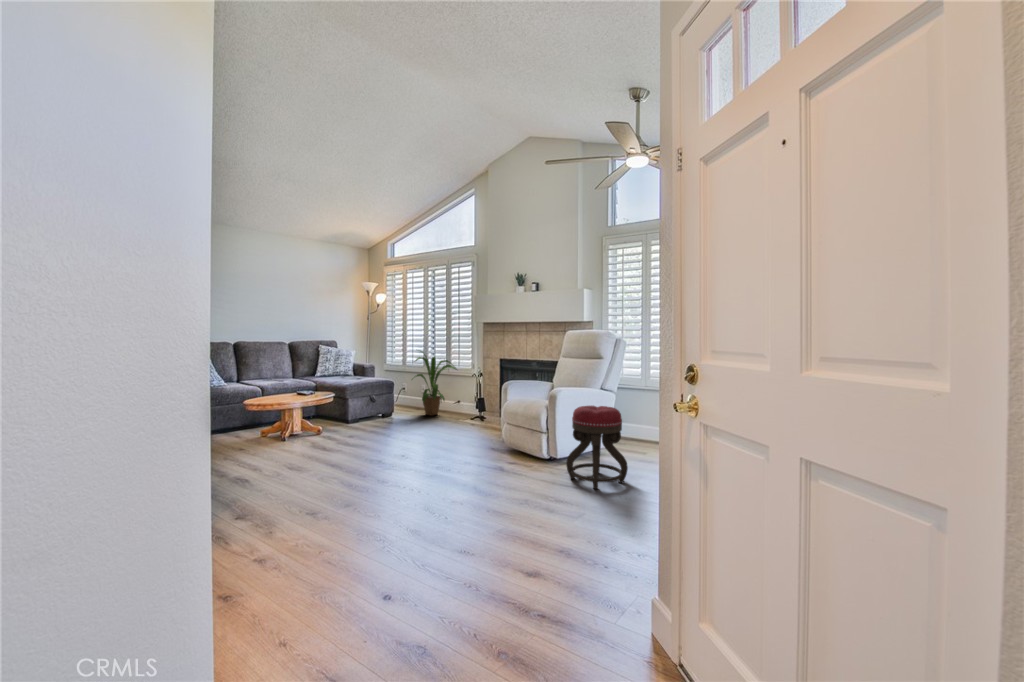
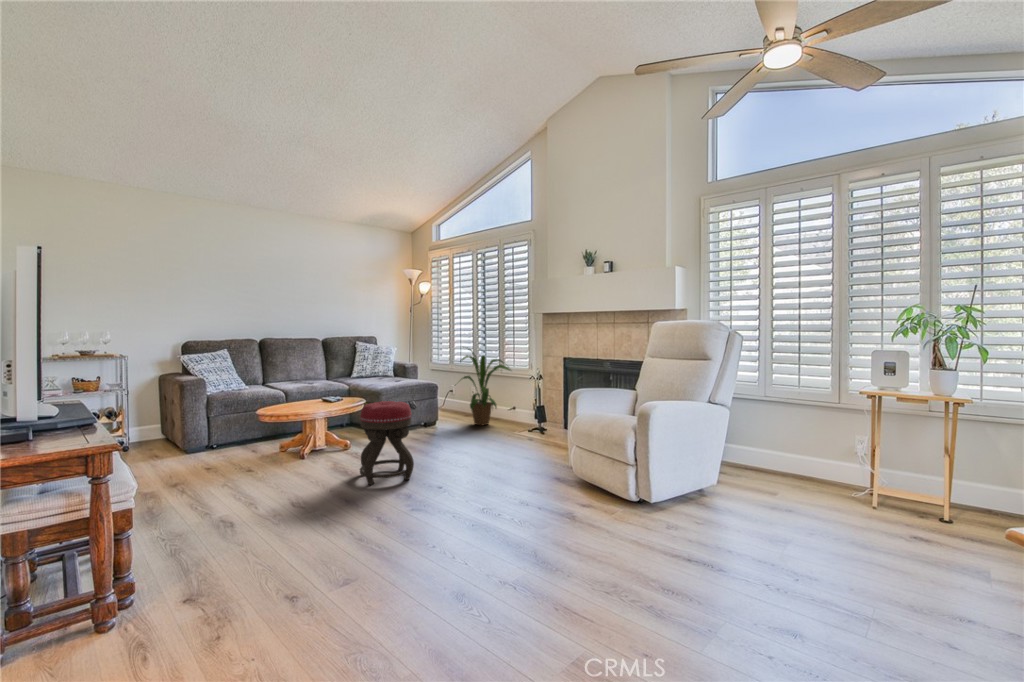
ottoman: present [566,406,628,489] -> present [360,401,414,485]

